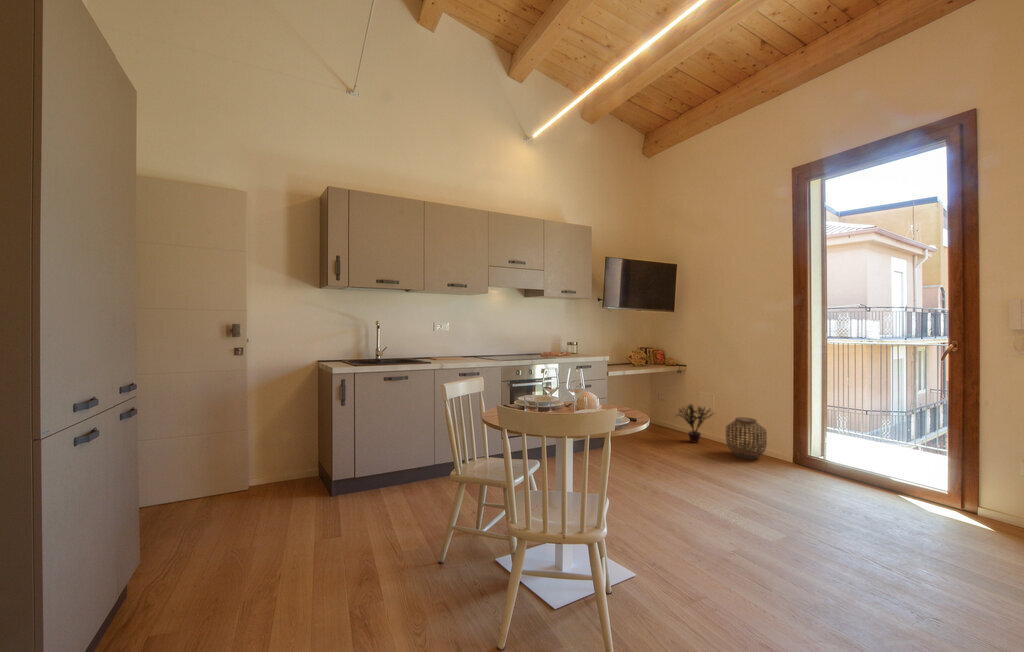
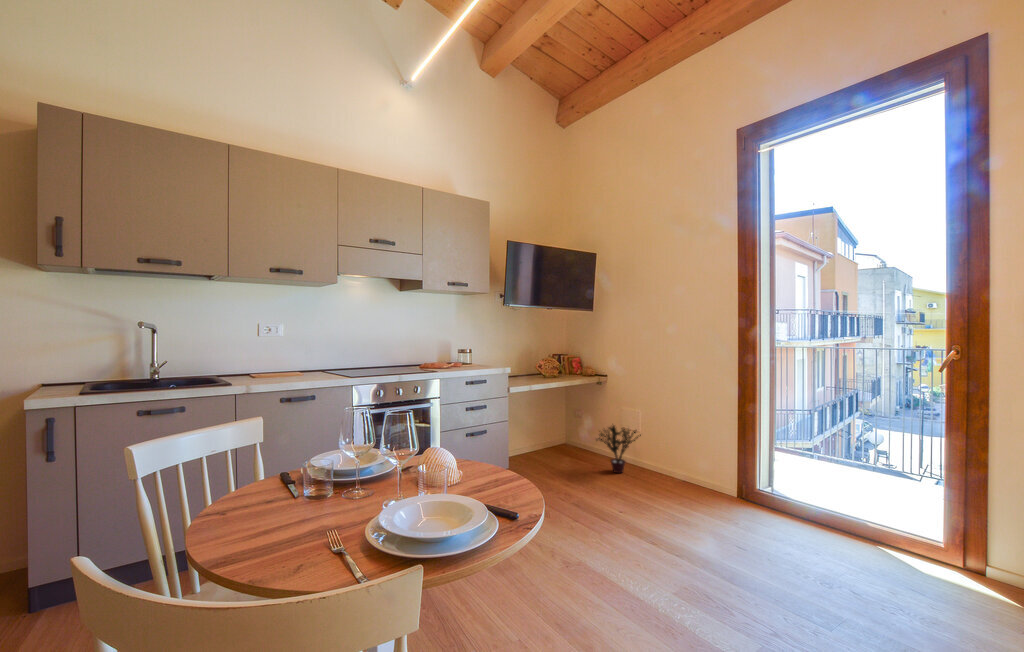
woven basket: present [726,417,767,459] -> none [656,442,705,497]

